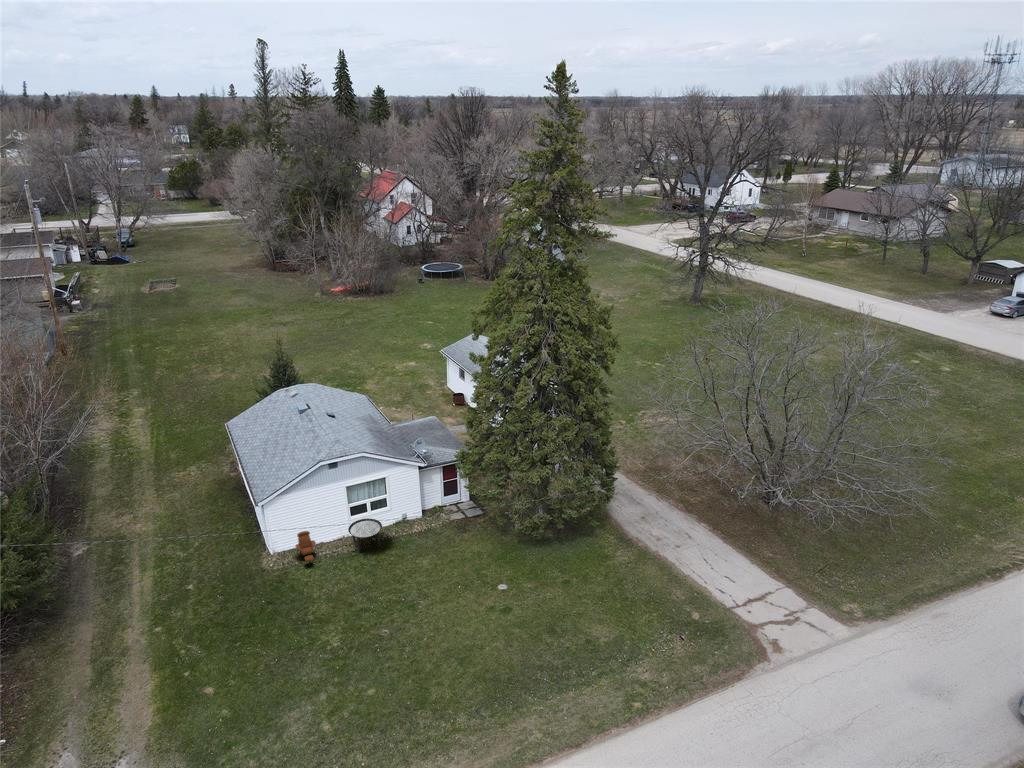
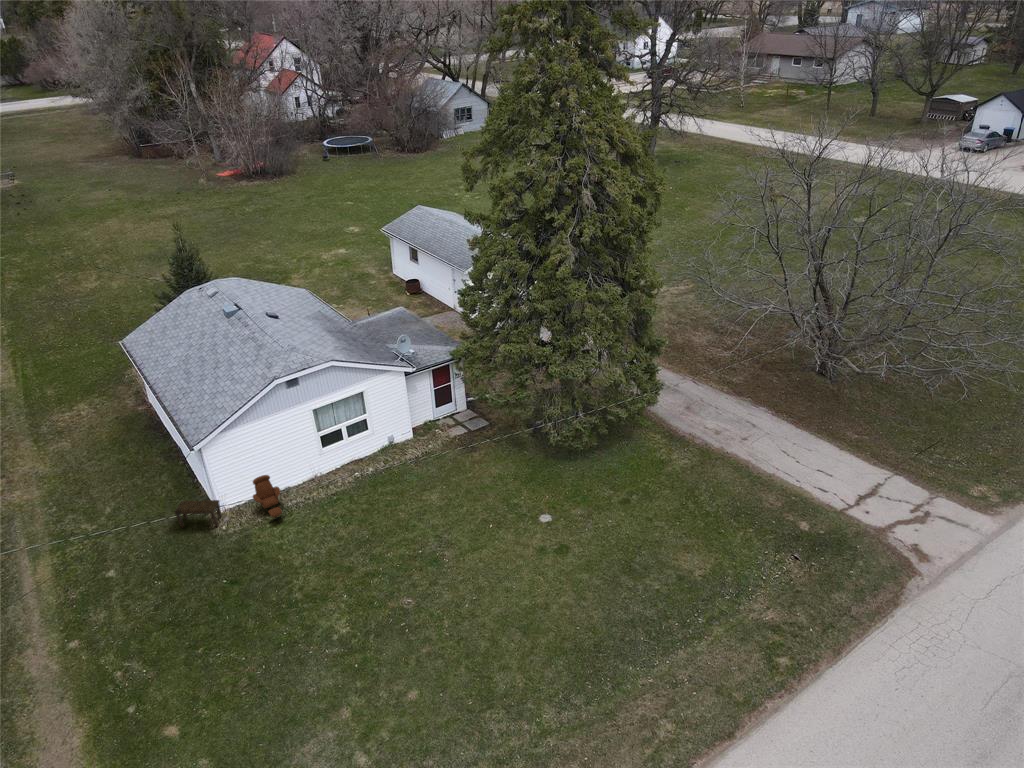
round table: present [348,518,382,552] -> none [323,448,369,495]
bench: none [241,543,273,565] -> present [174,500,222,528]

